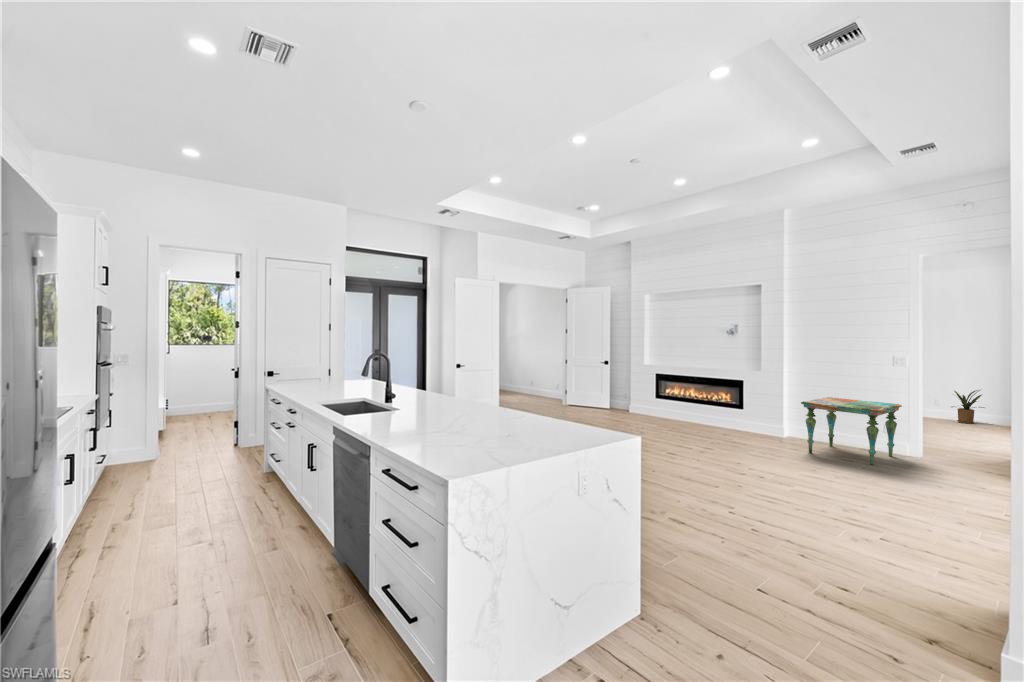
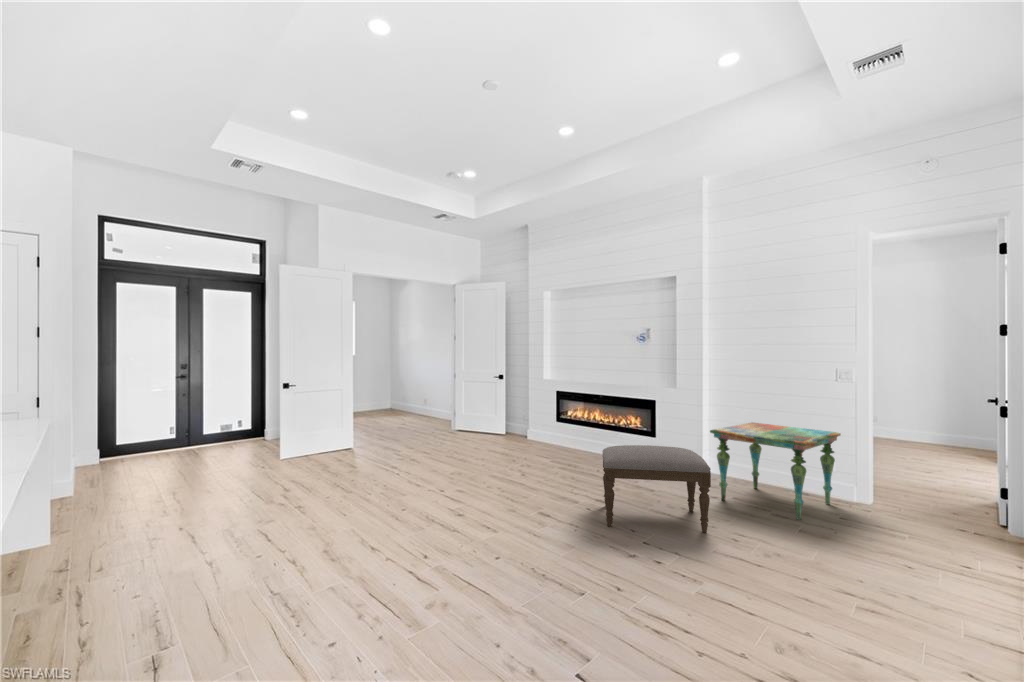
house plant: present [954,390,984,424] -> none [903,409,956,451]
ottoman: none [723,412,813,470] -> present [602,445,711,532]

